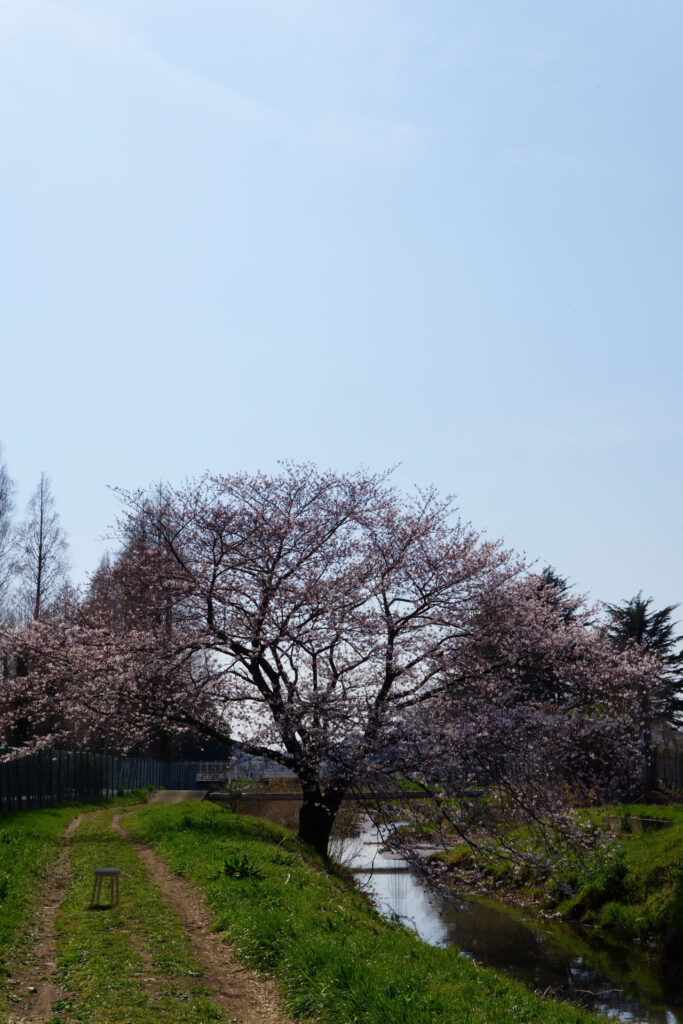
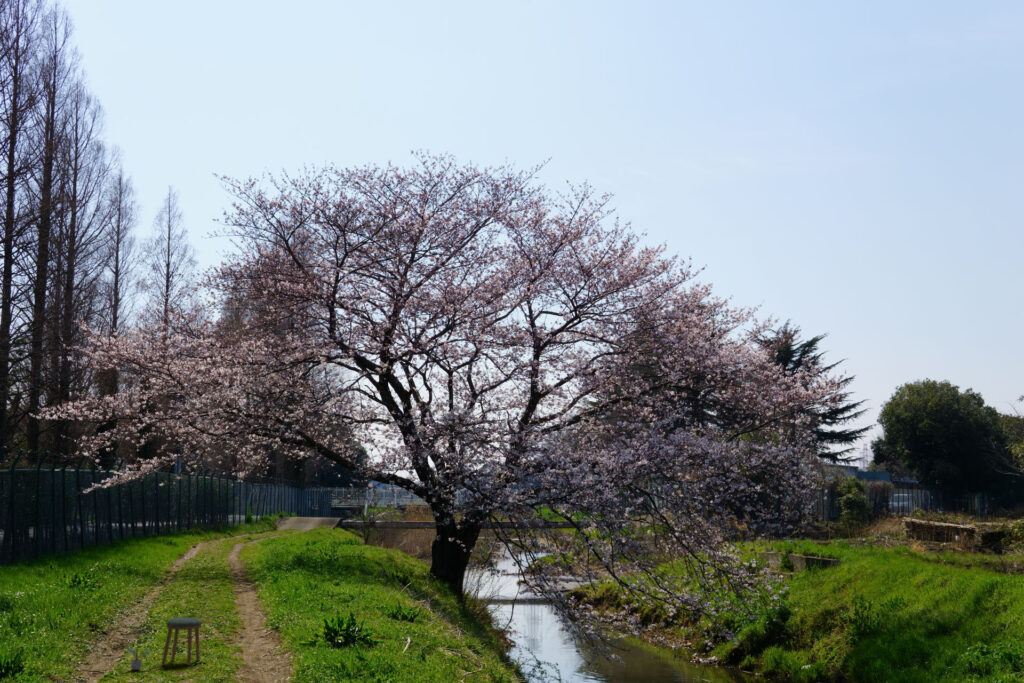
potted plant: none [65,872,86,910] -> present [127,625,152,670]

